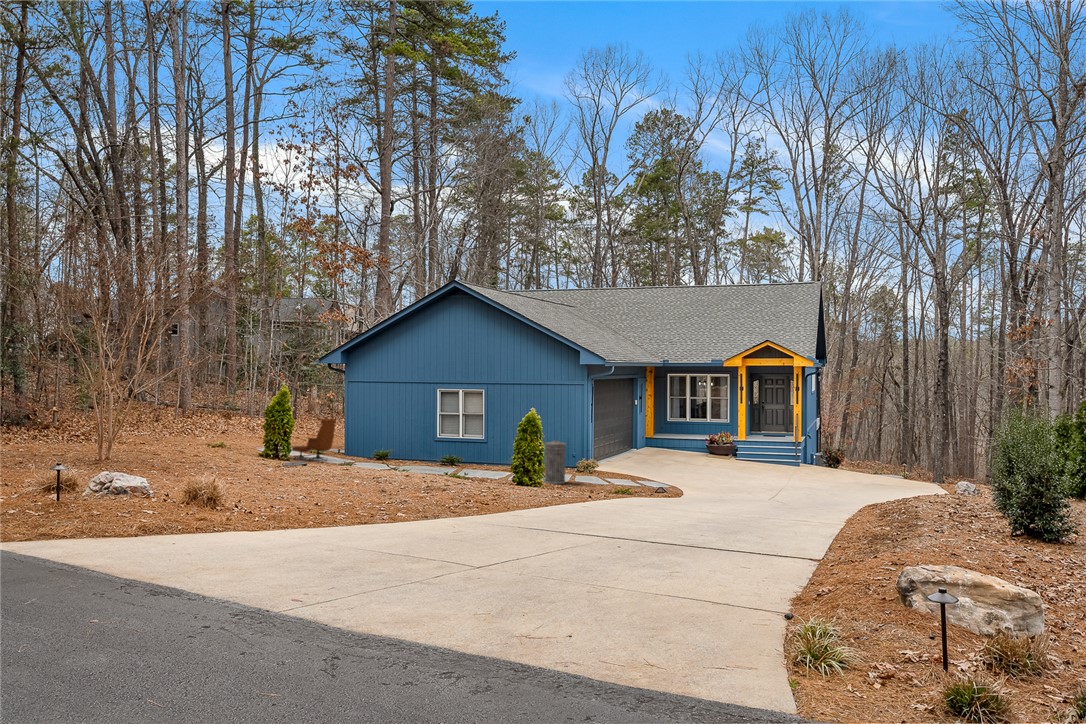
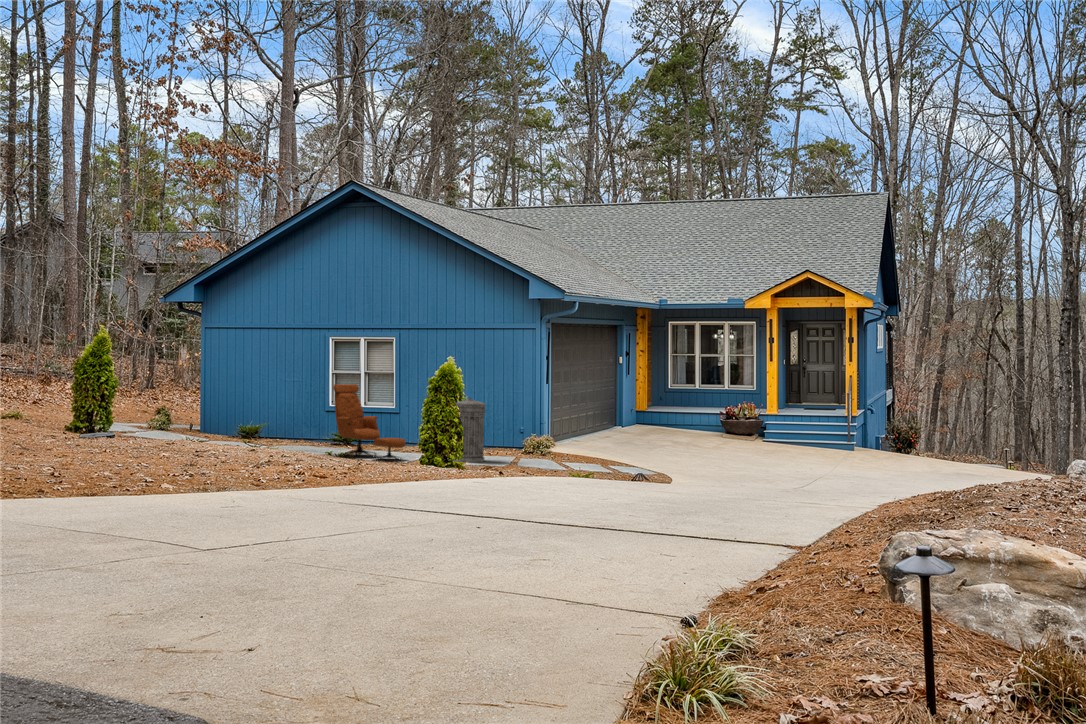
lounge chair: present [292,419,336,460] -> present [333,384,406,460]

